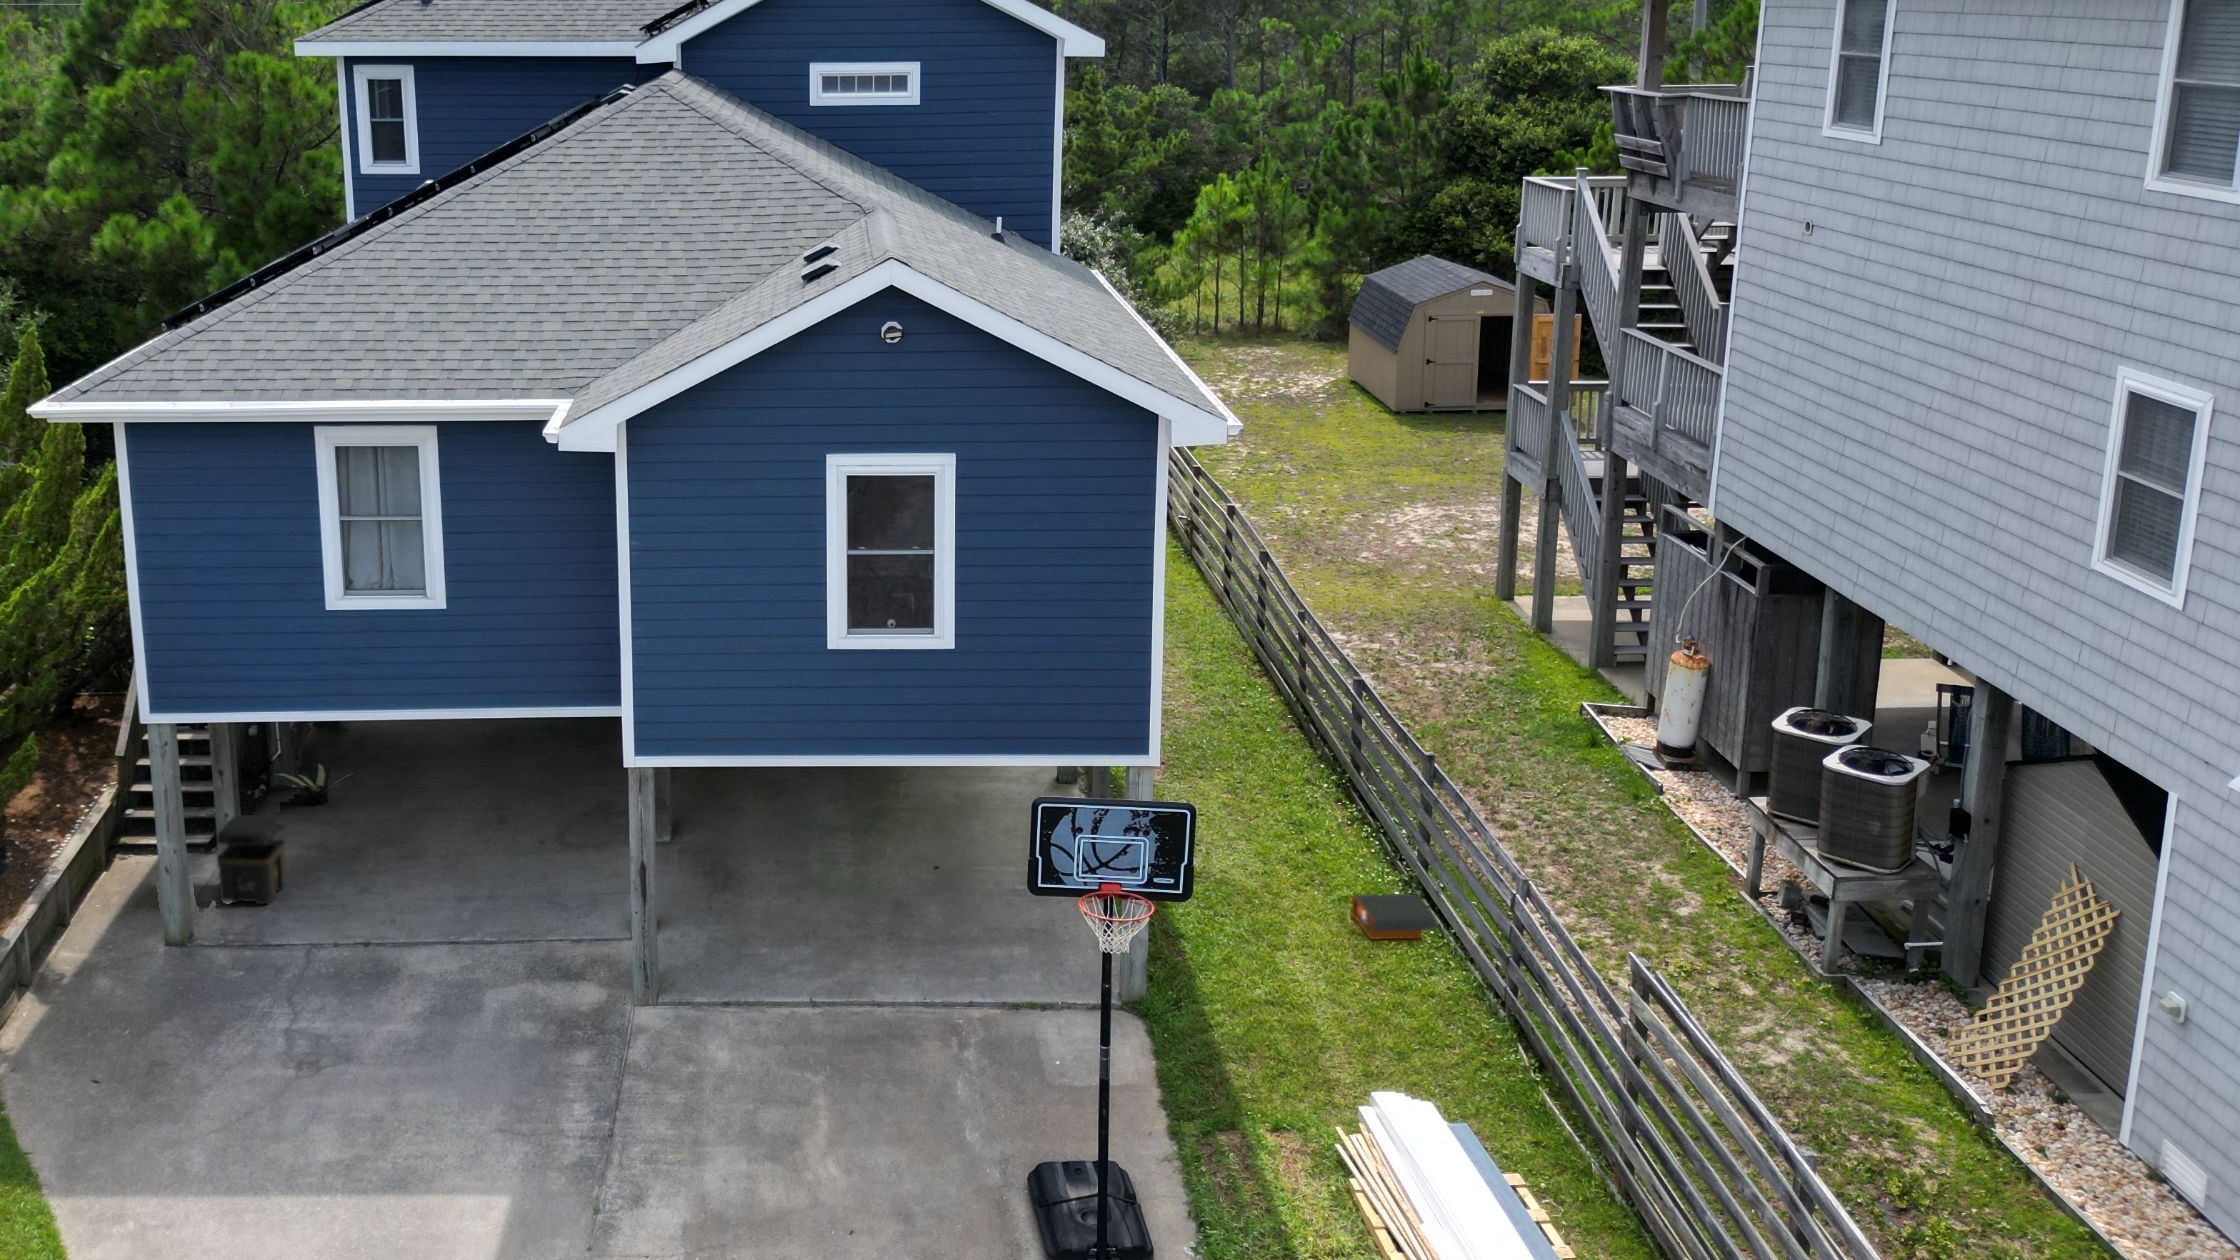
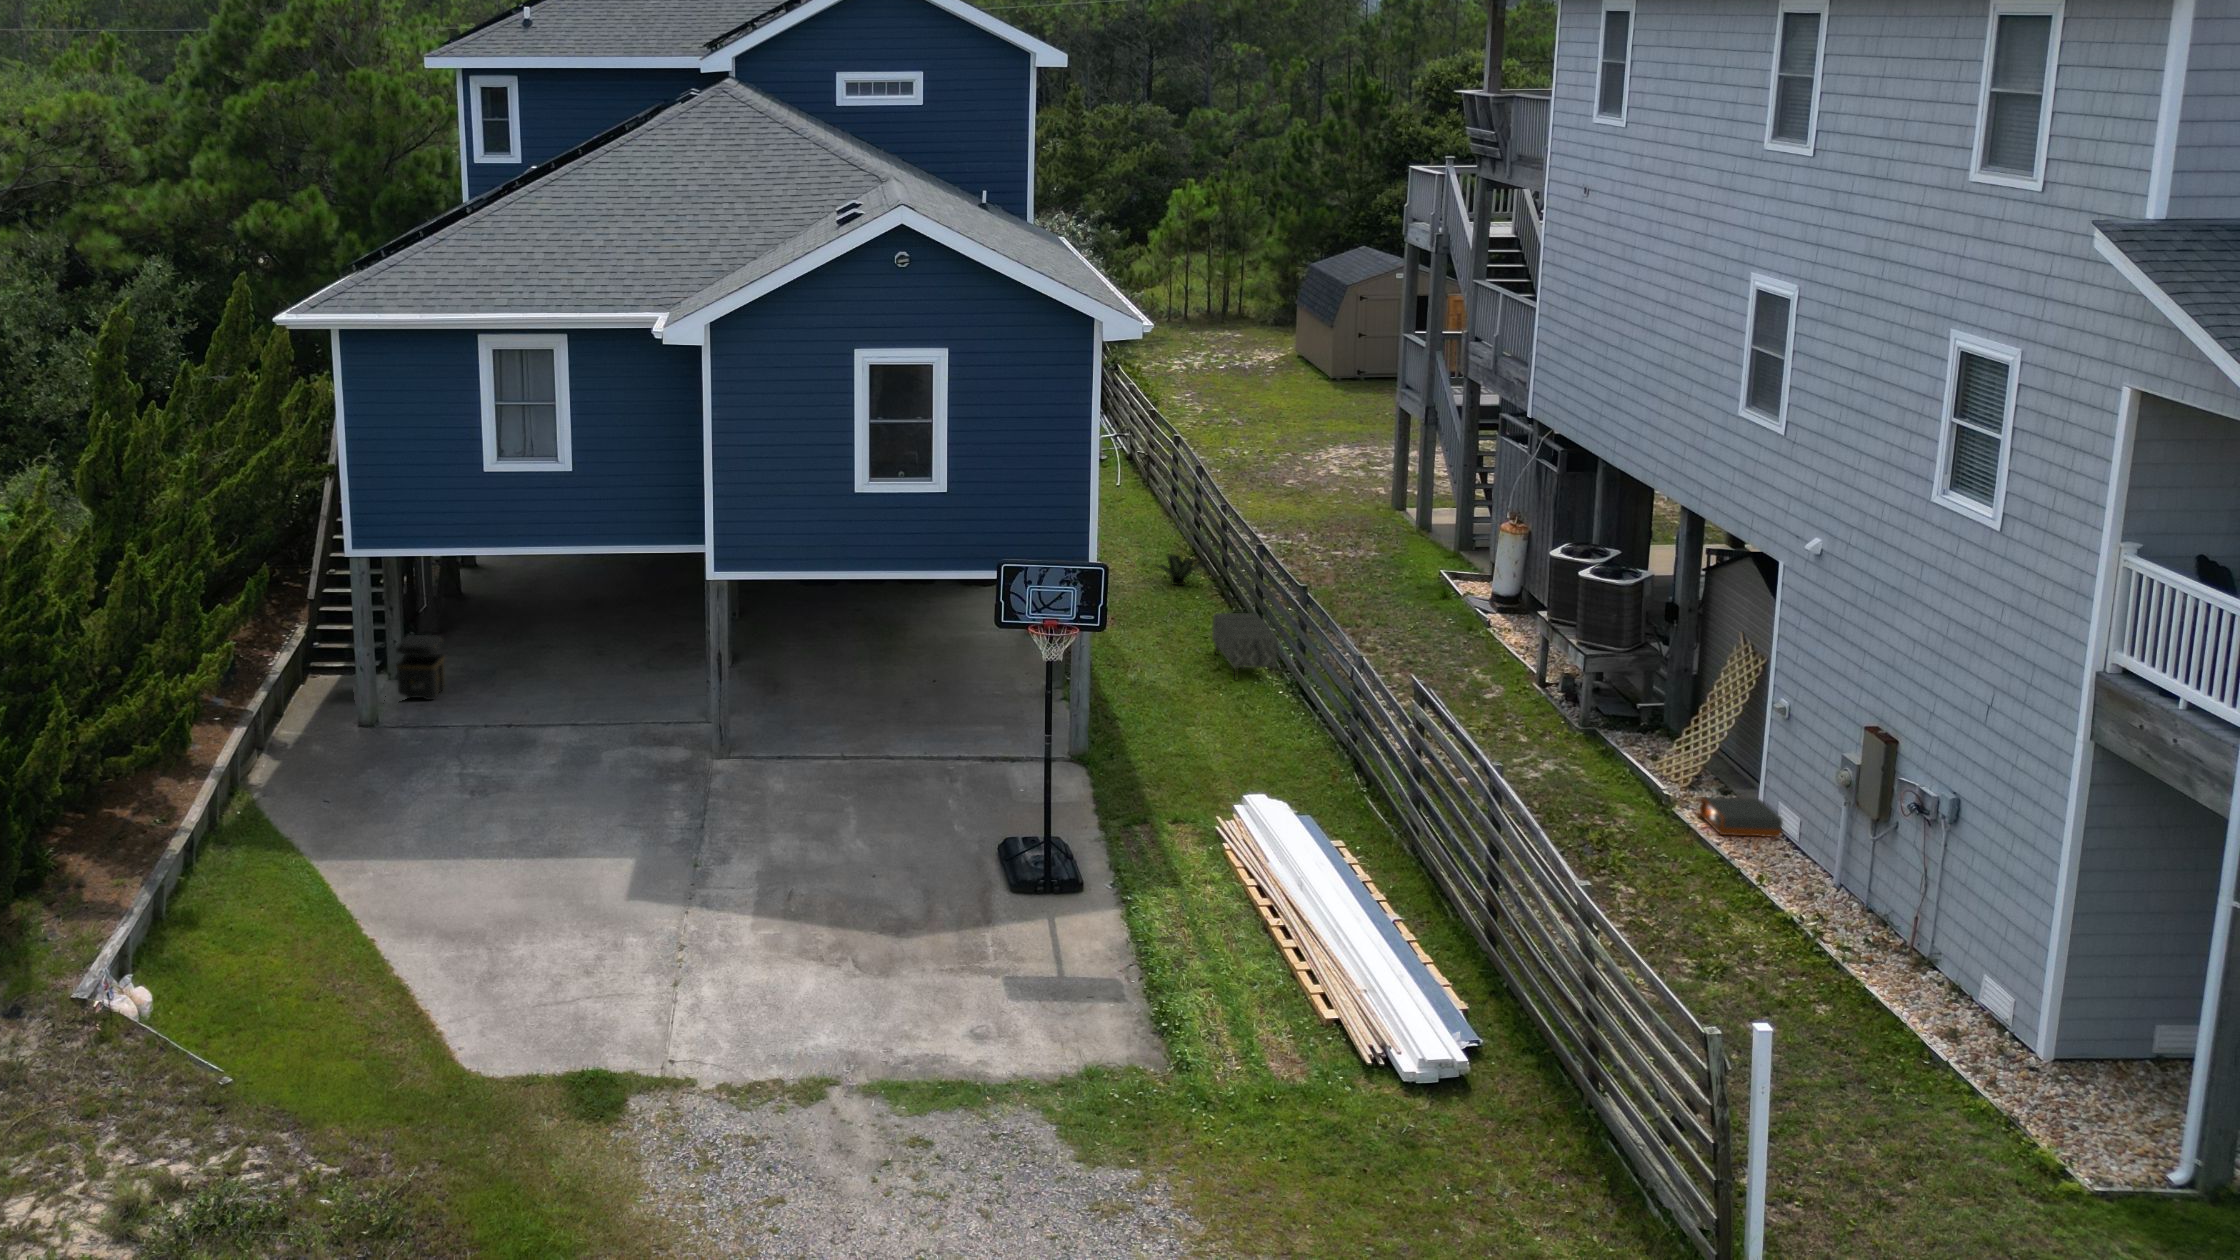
potted plant: present [272,762,355,806] -> present [1157,555,1208,585]
bench: none [1298,771,1390,870] -> present [1212,613,1278,681]
storage box: present [1351,894,1436,939] -> present [1700,797,1782,837]

